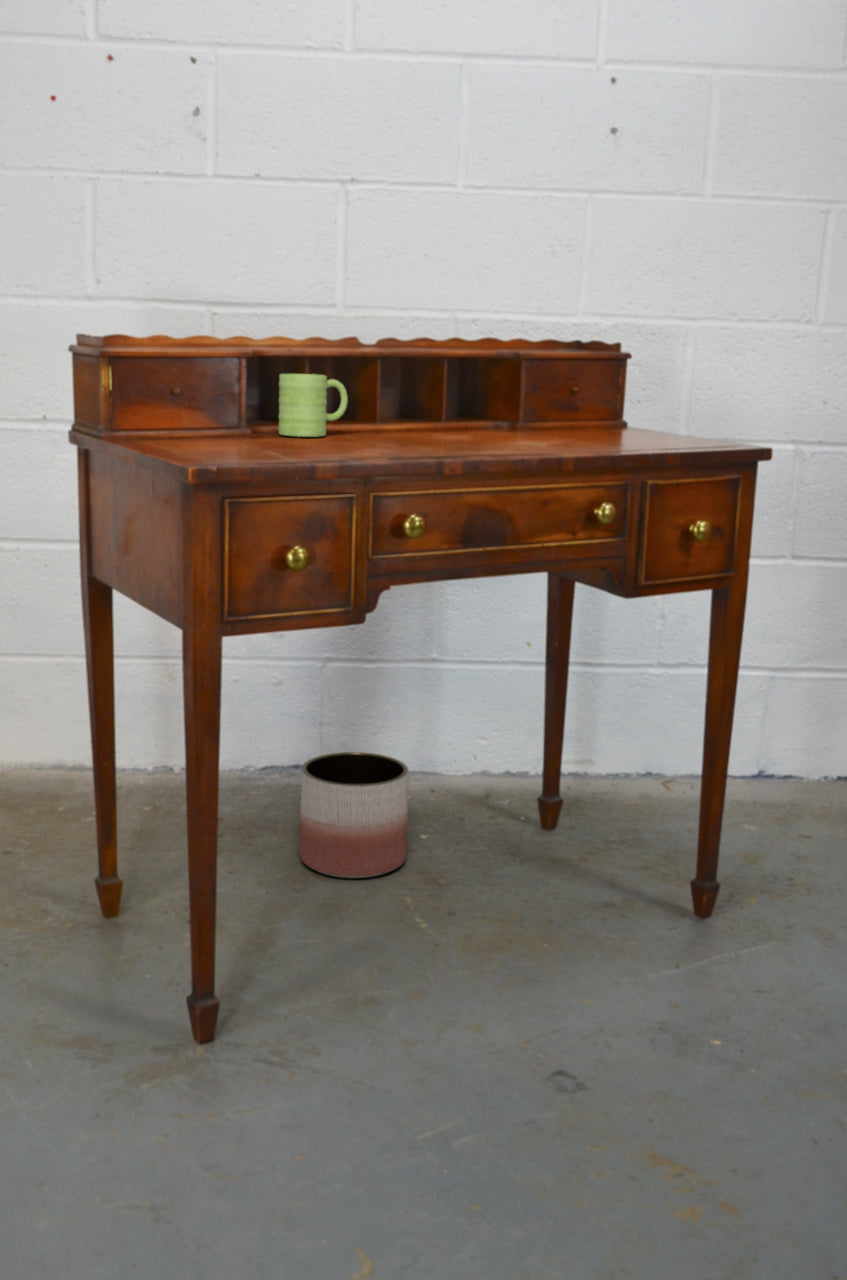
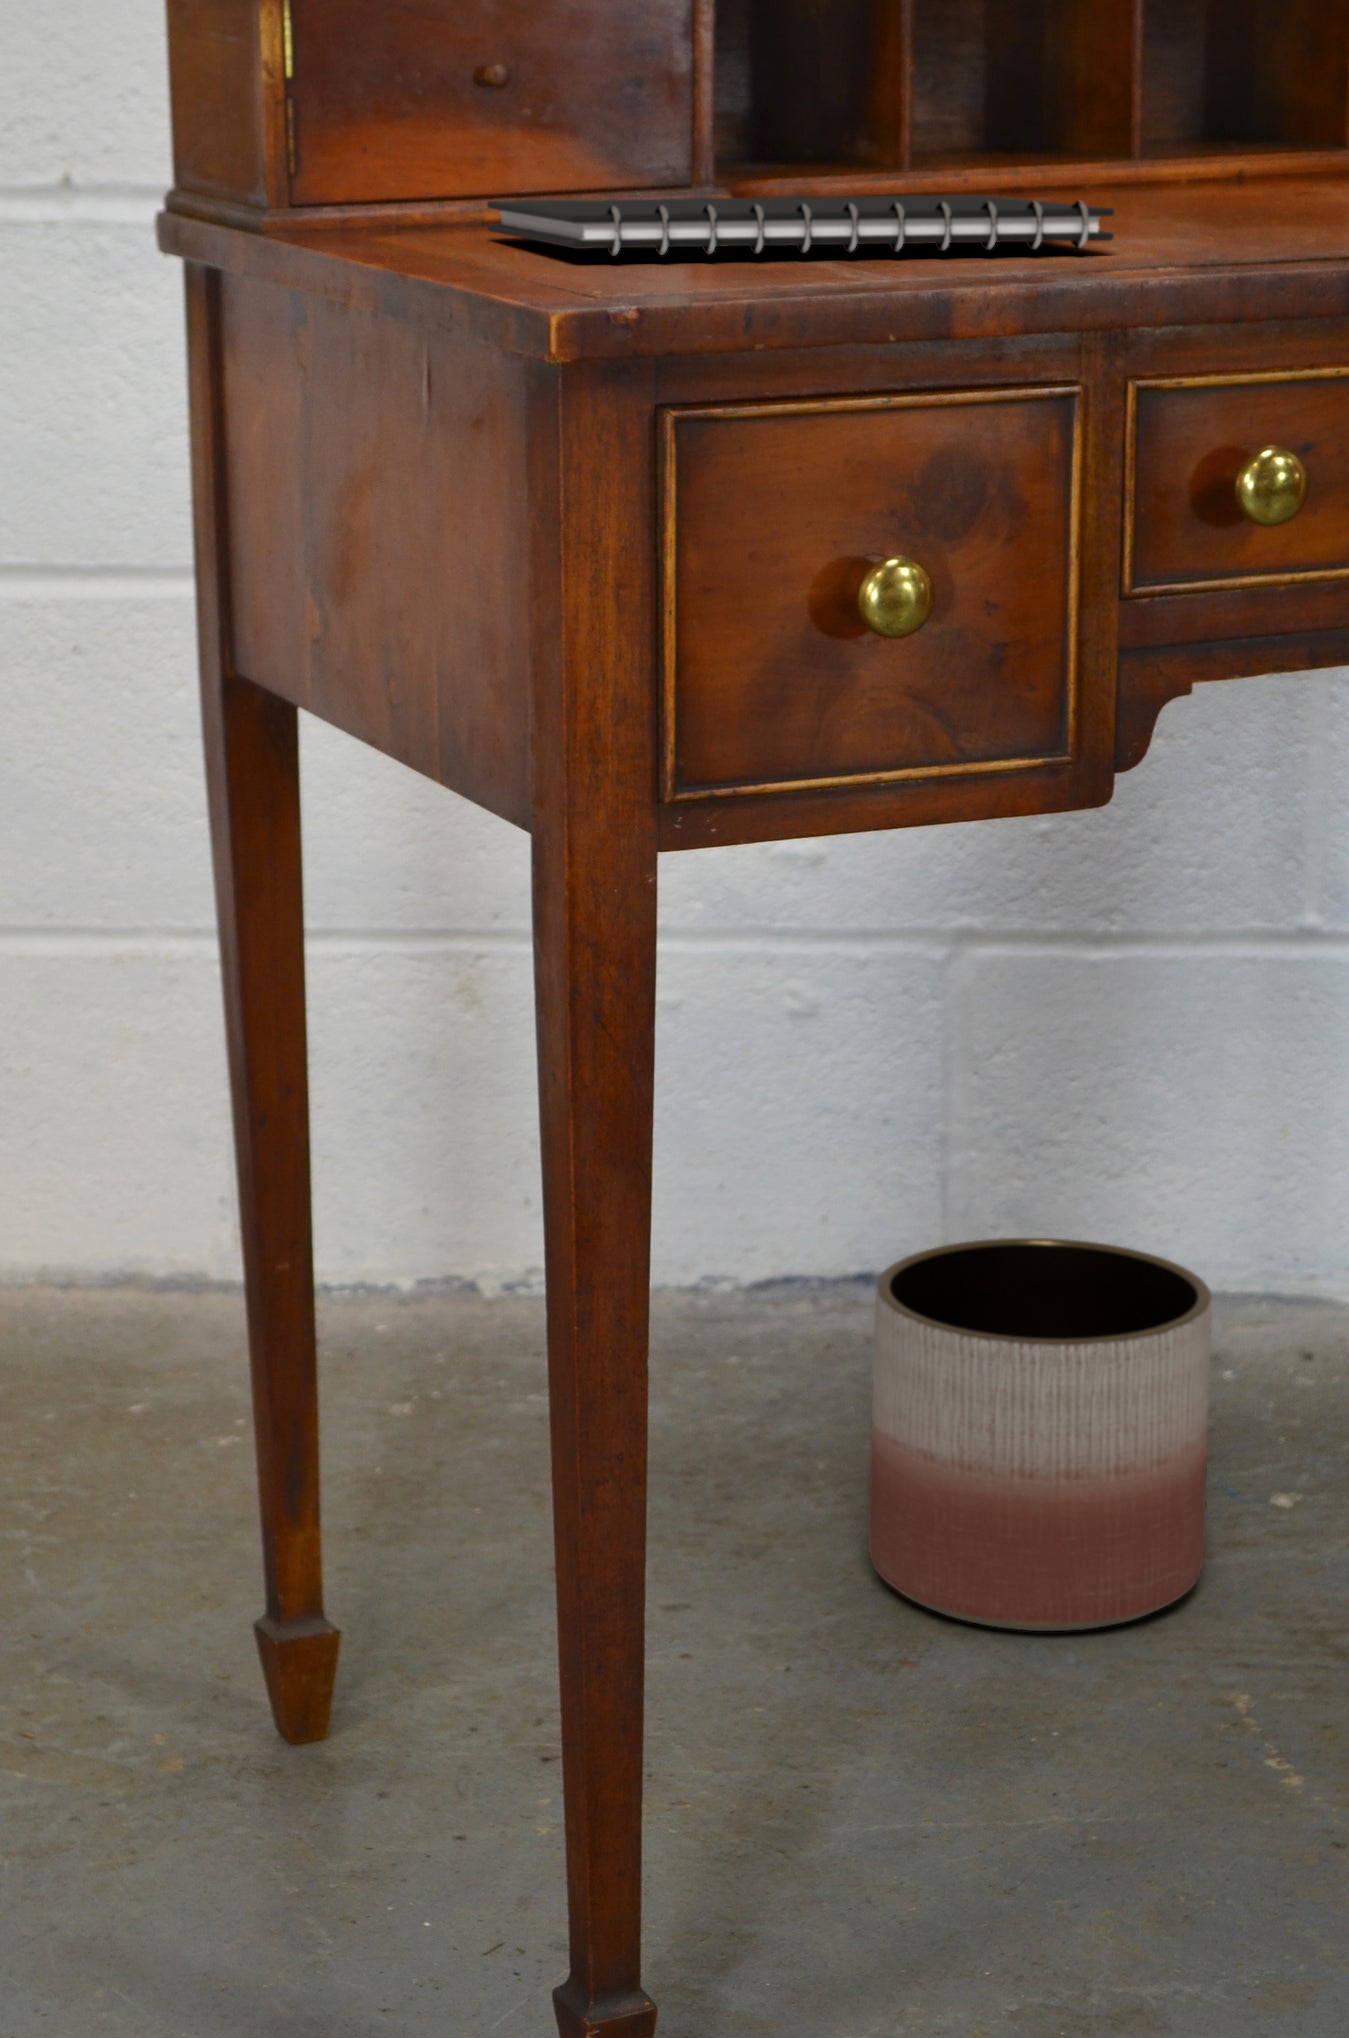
mug: present [279,374,348,437] -> none [815,11,1039,214]
notebook: none [175,434,365,456] -> present [487,195,1115,256]

